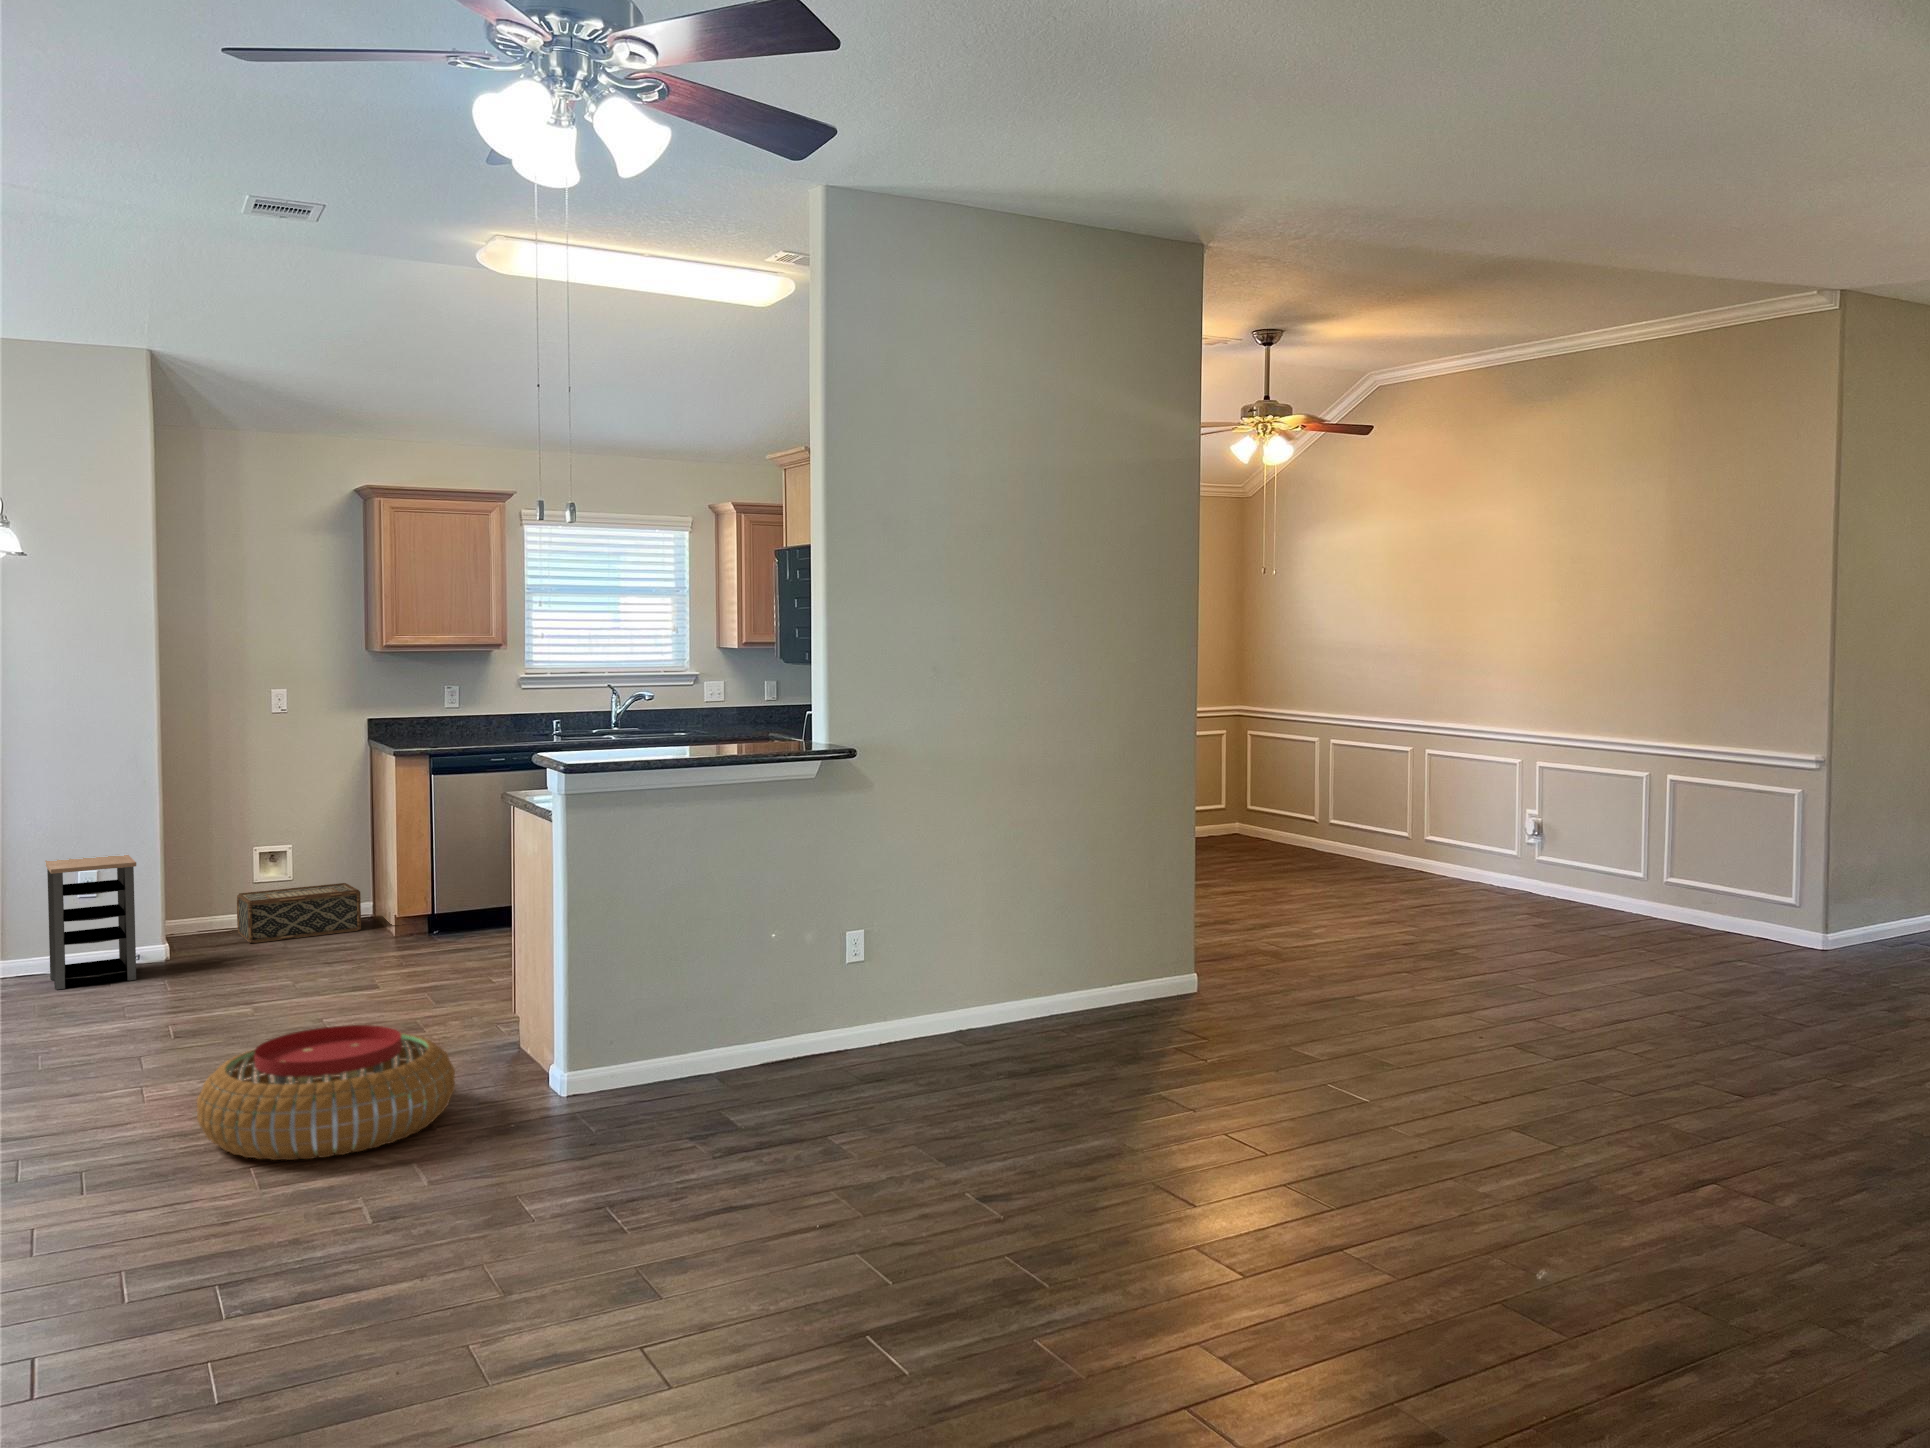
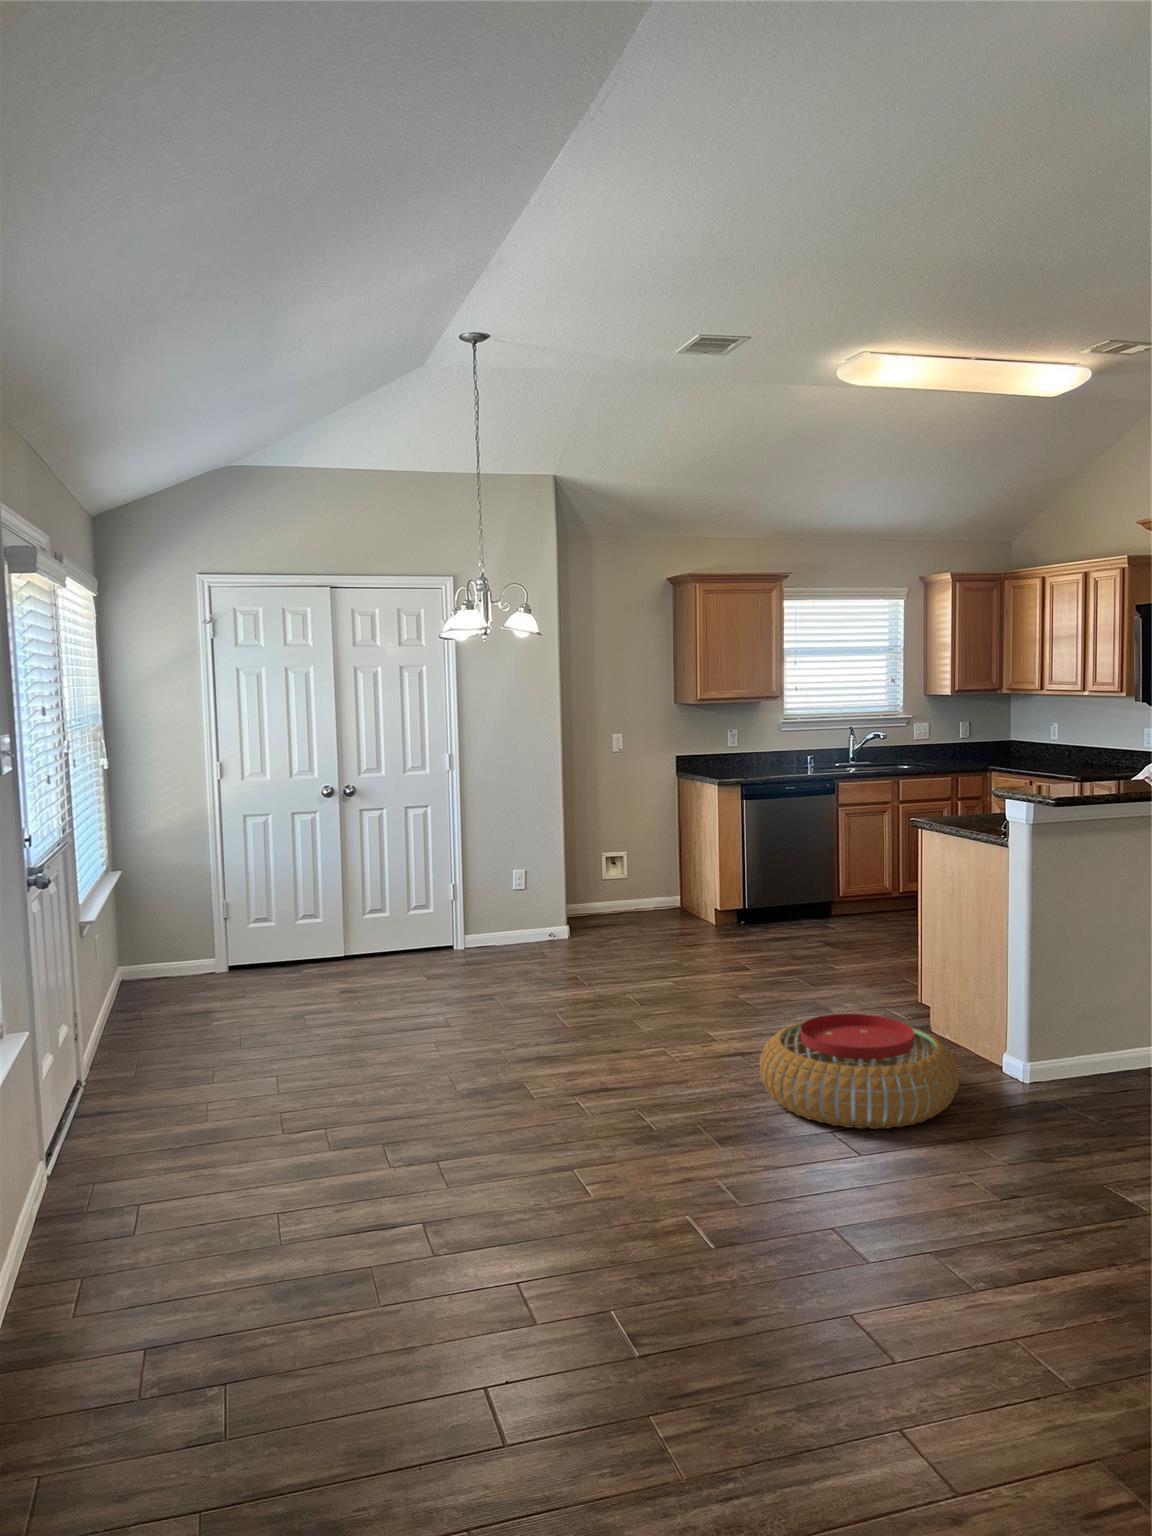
side table: present [45,855,136,990] -> none [494,858,561,959]
woven basket: present [237,883,361,943] -> none [594,881,683,926]

